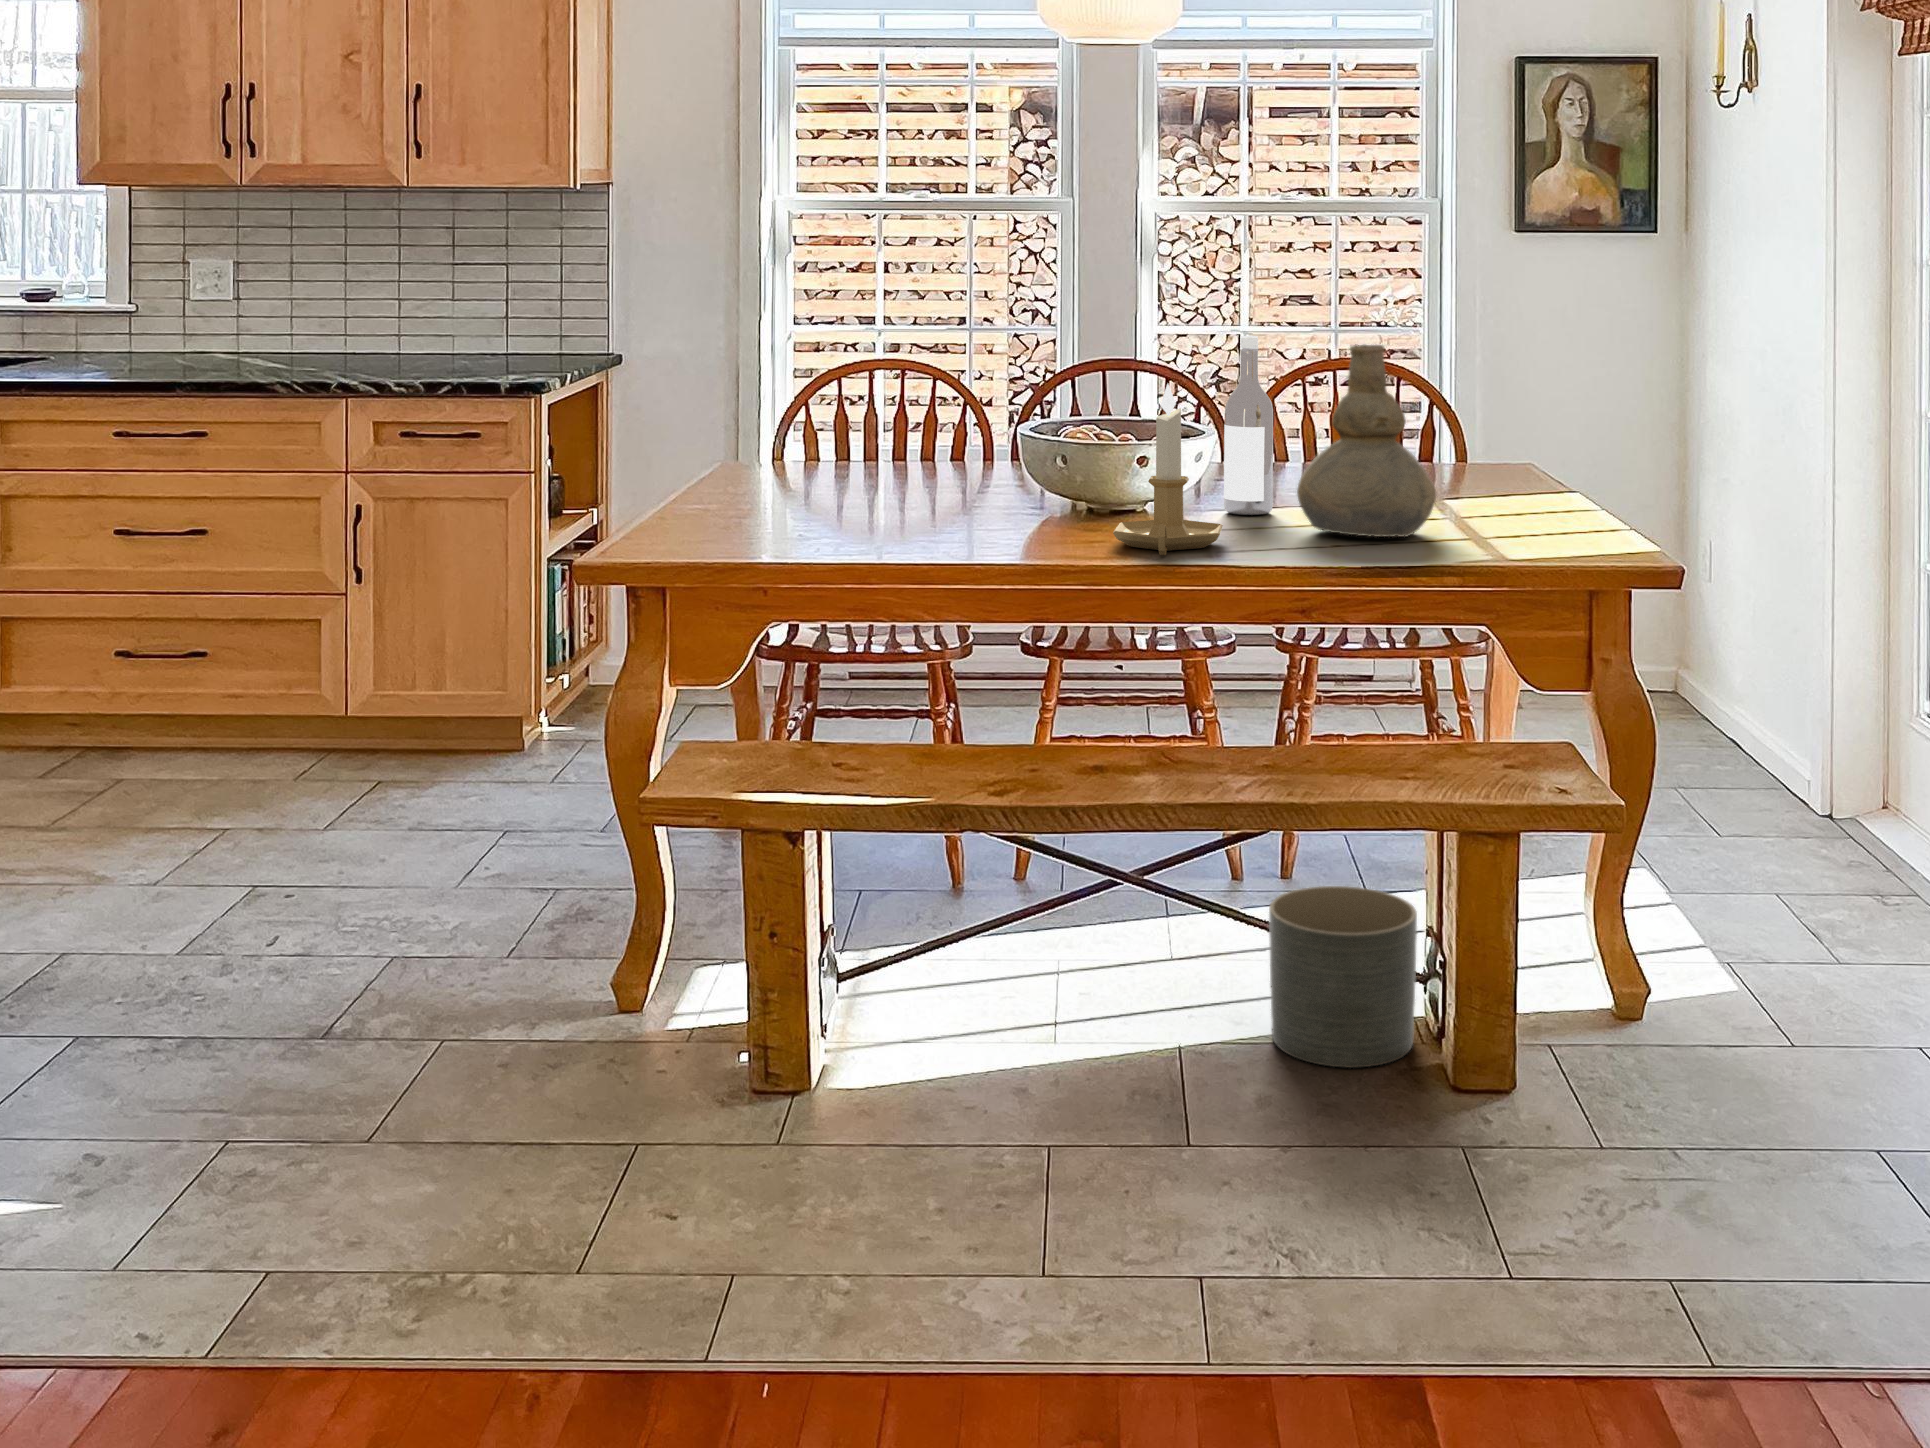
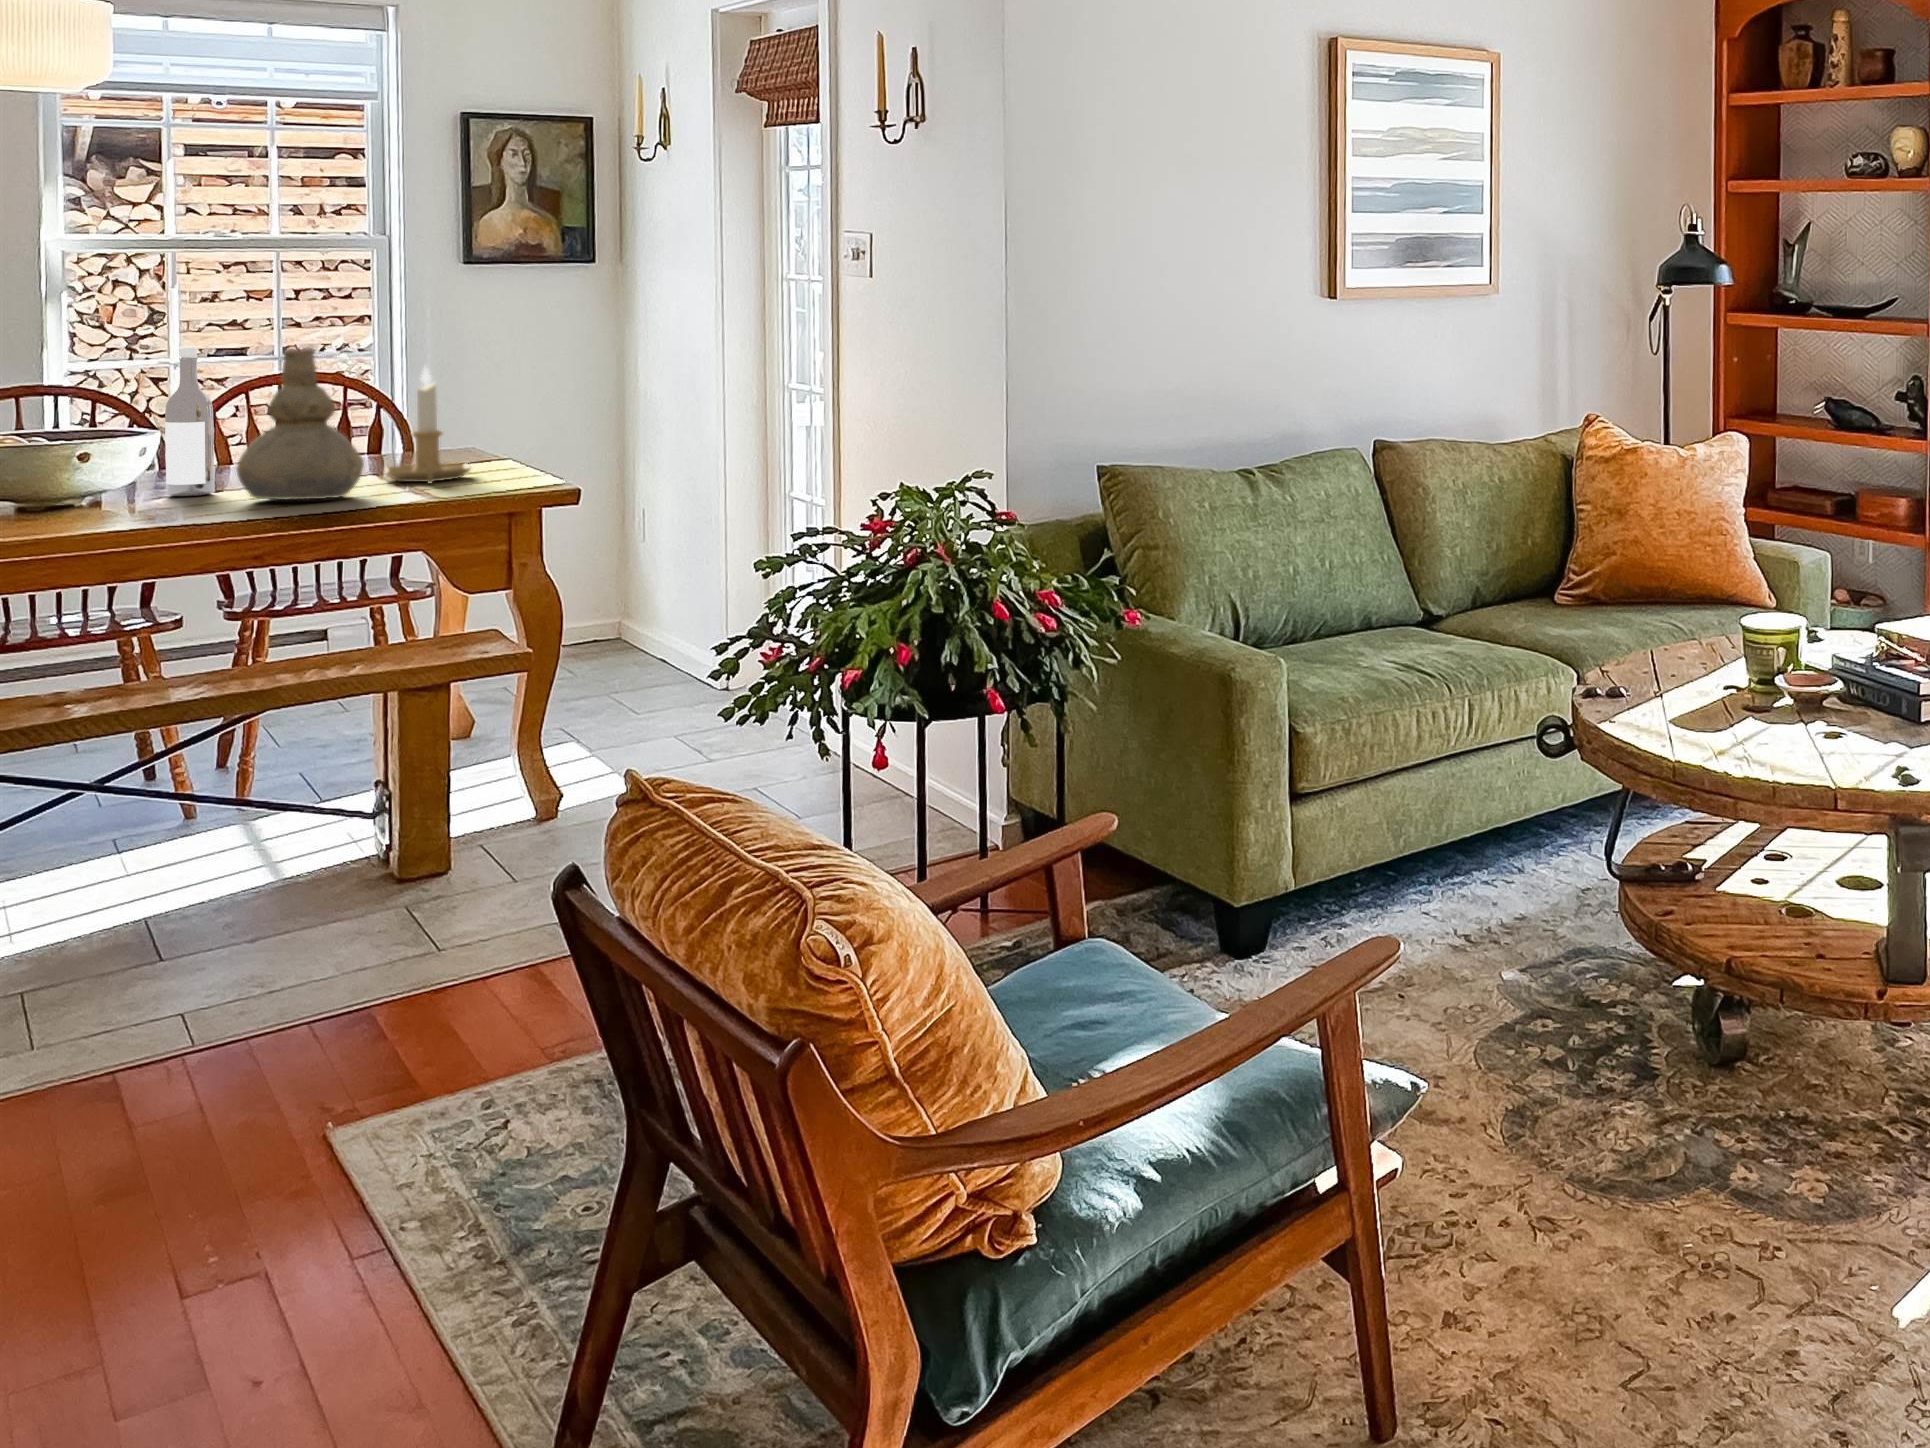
candlestick: present [1113,384,1223,555] -> present [385,367,470,483]
planter: present [1269,886,1417,1068] -> none [217,779,351,915]

